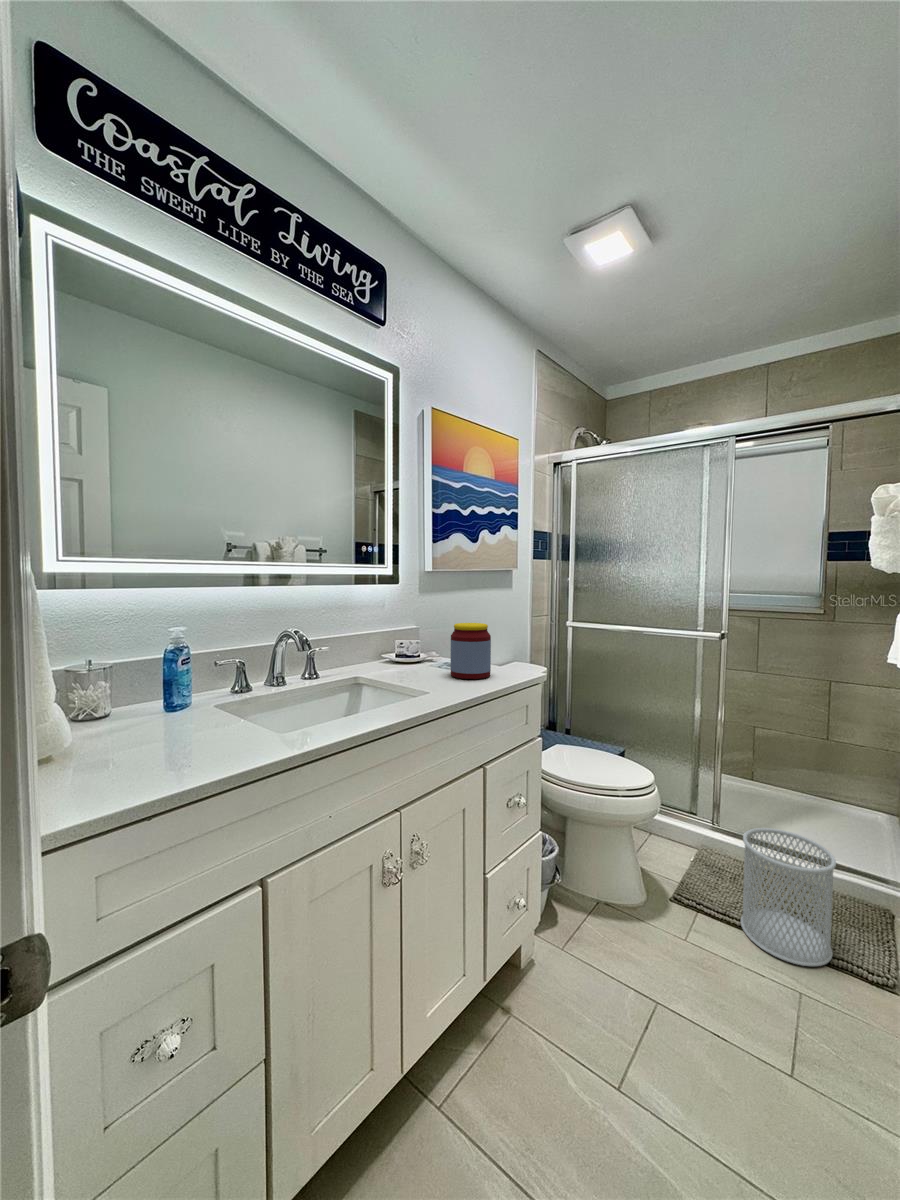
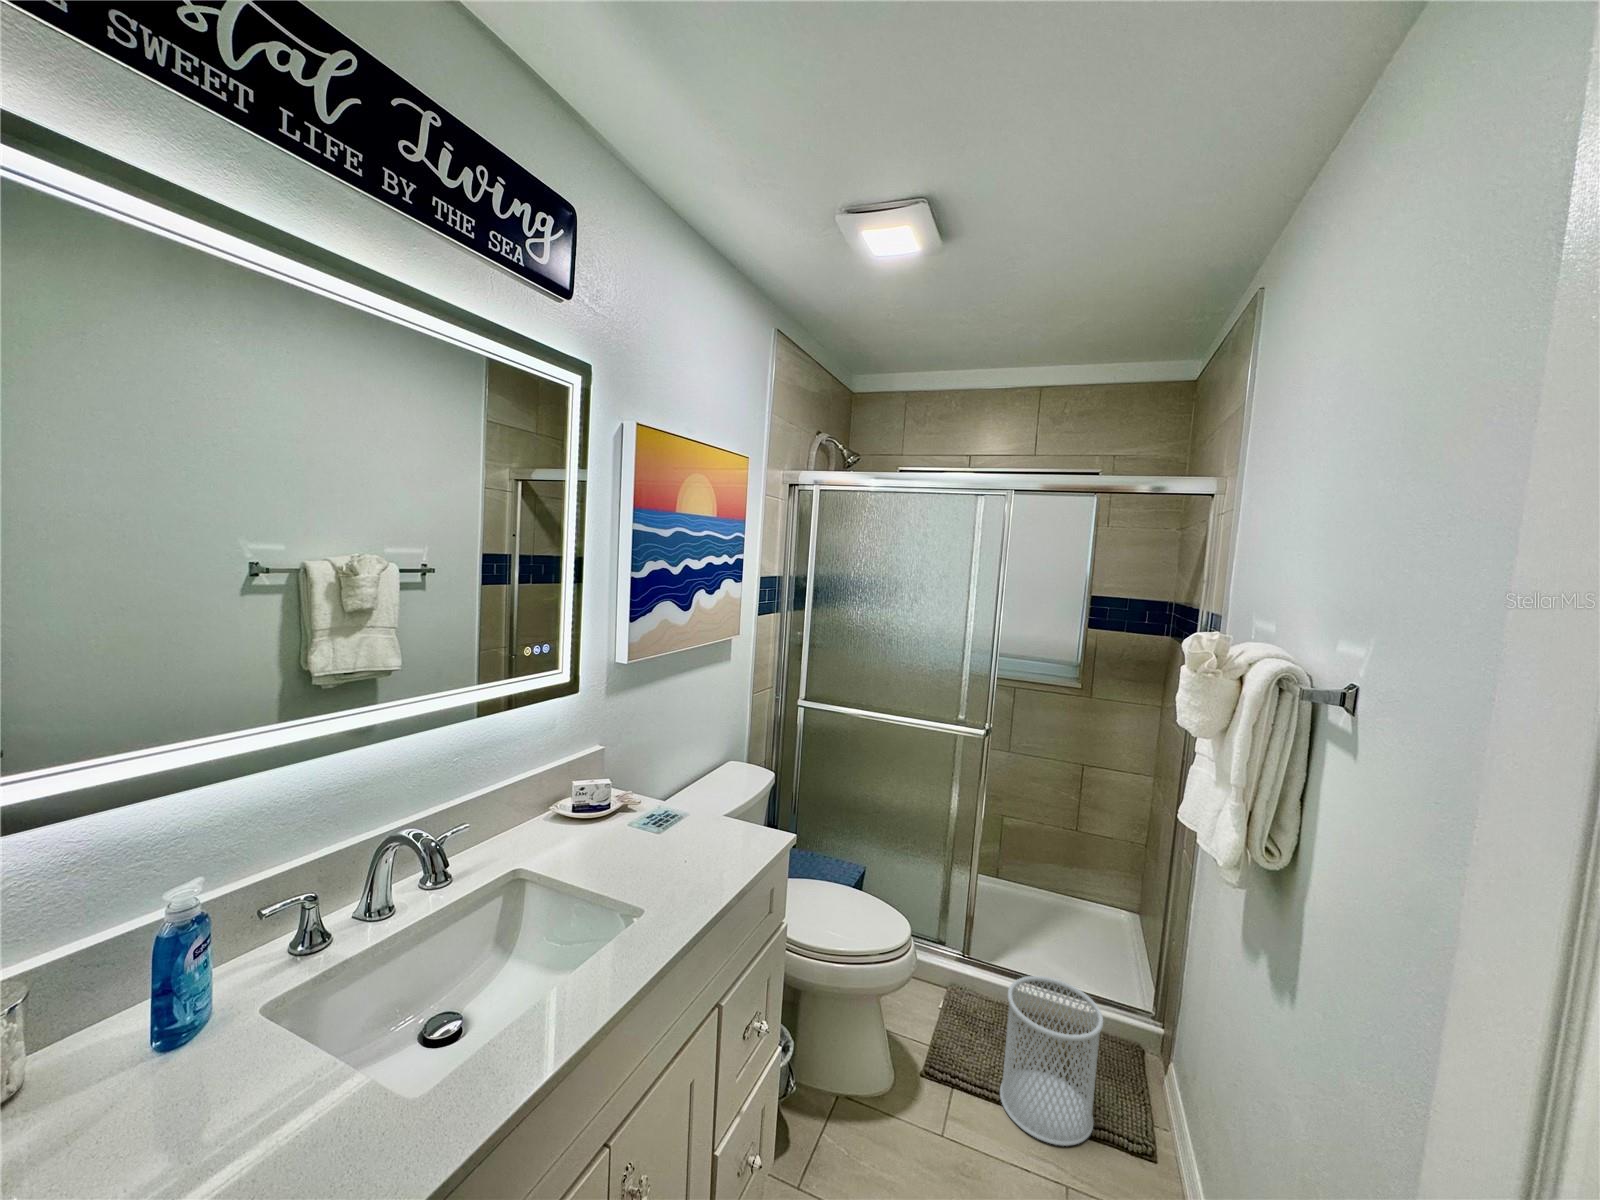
jar: present [450,623,491,679] -> none [665,771,726,864]

